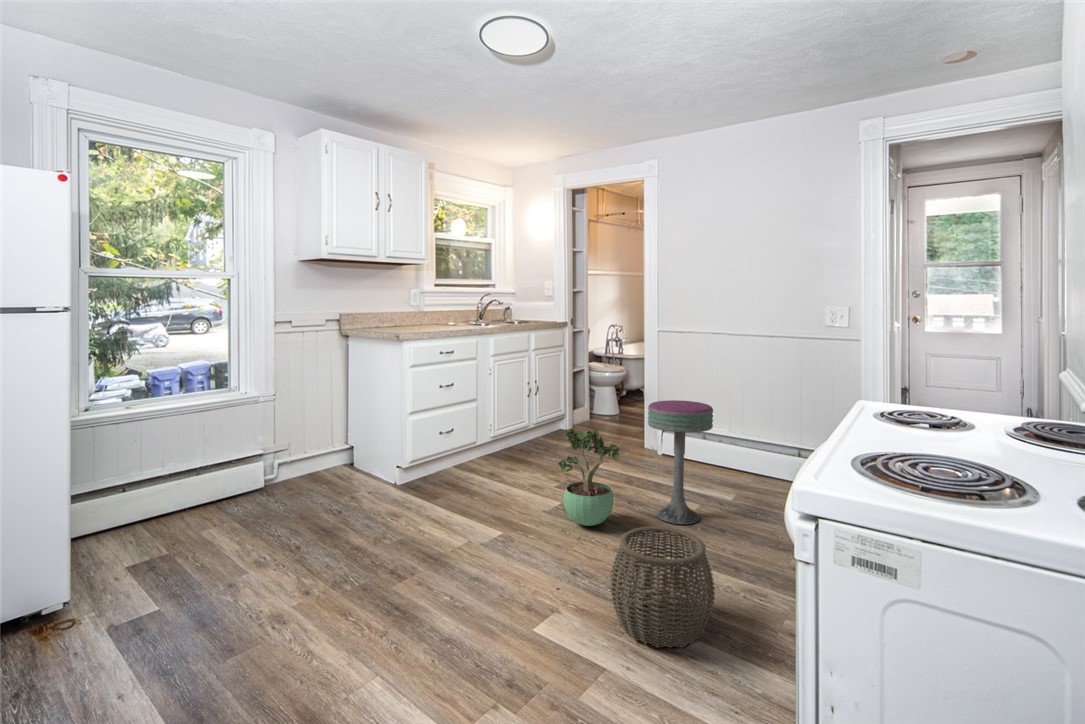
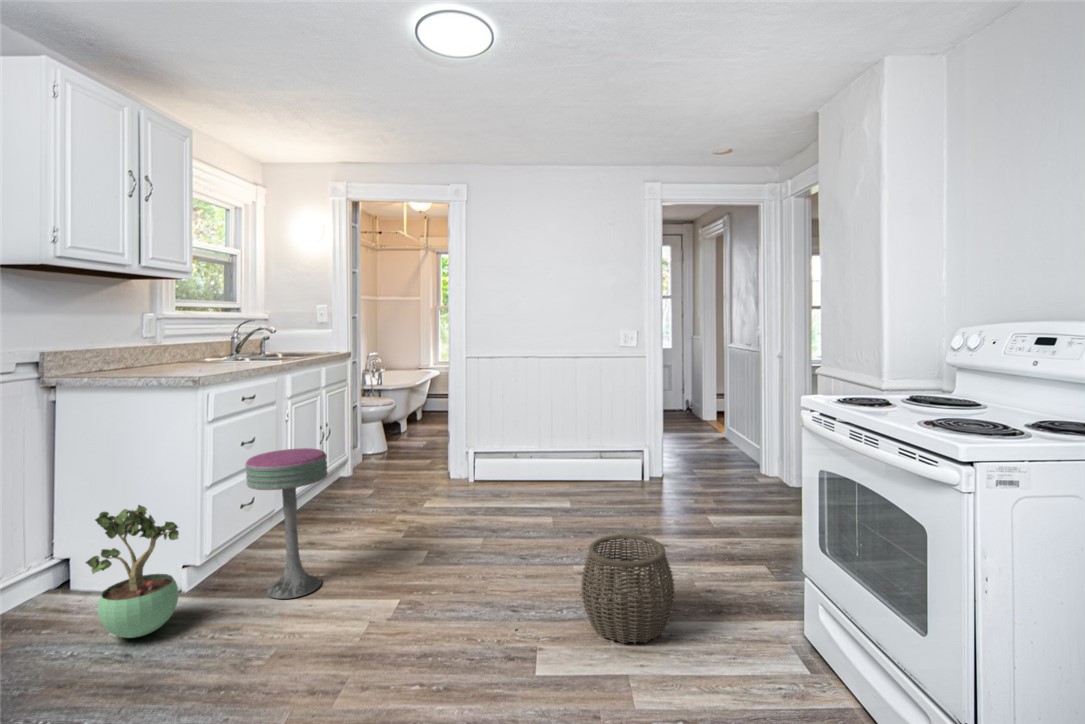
bar stool: present [648,400,713,524] -> present [245,448,328,599]
potted plant: present [558,428,619,526] -> present [86,505,179,638]

